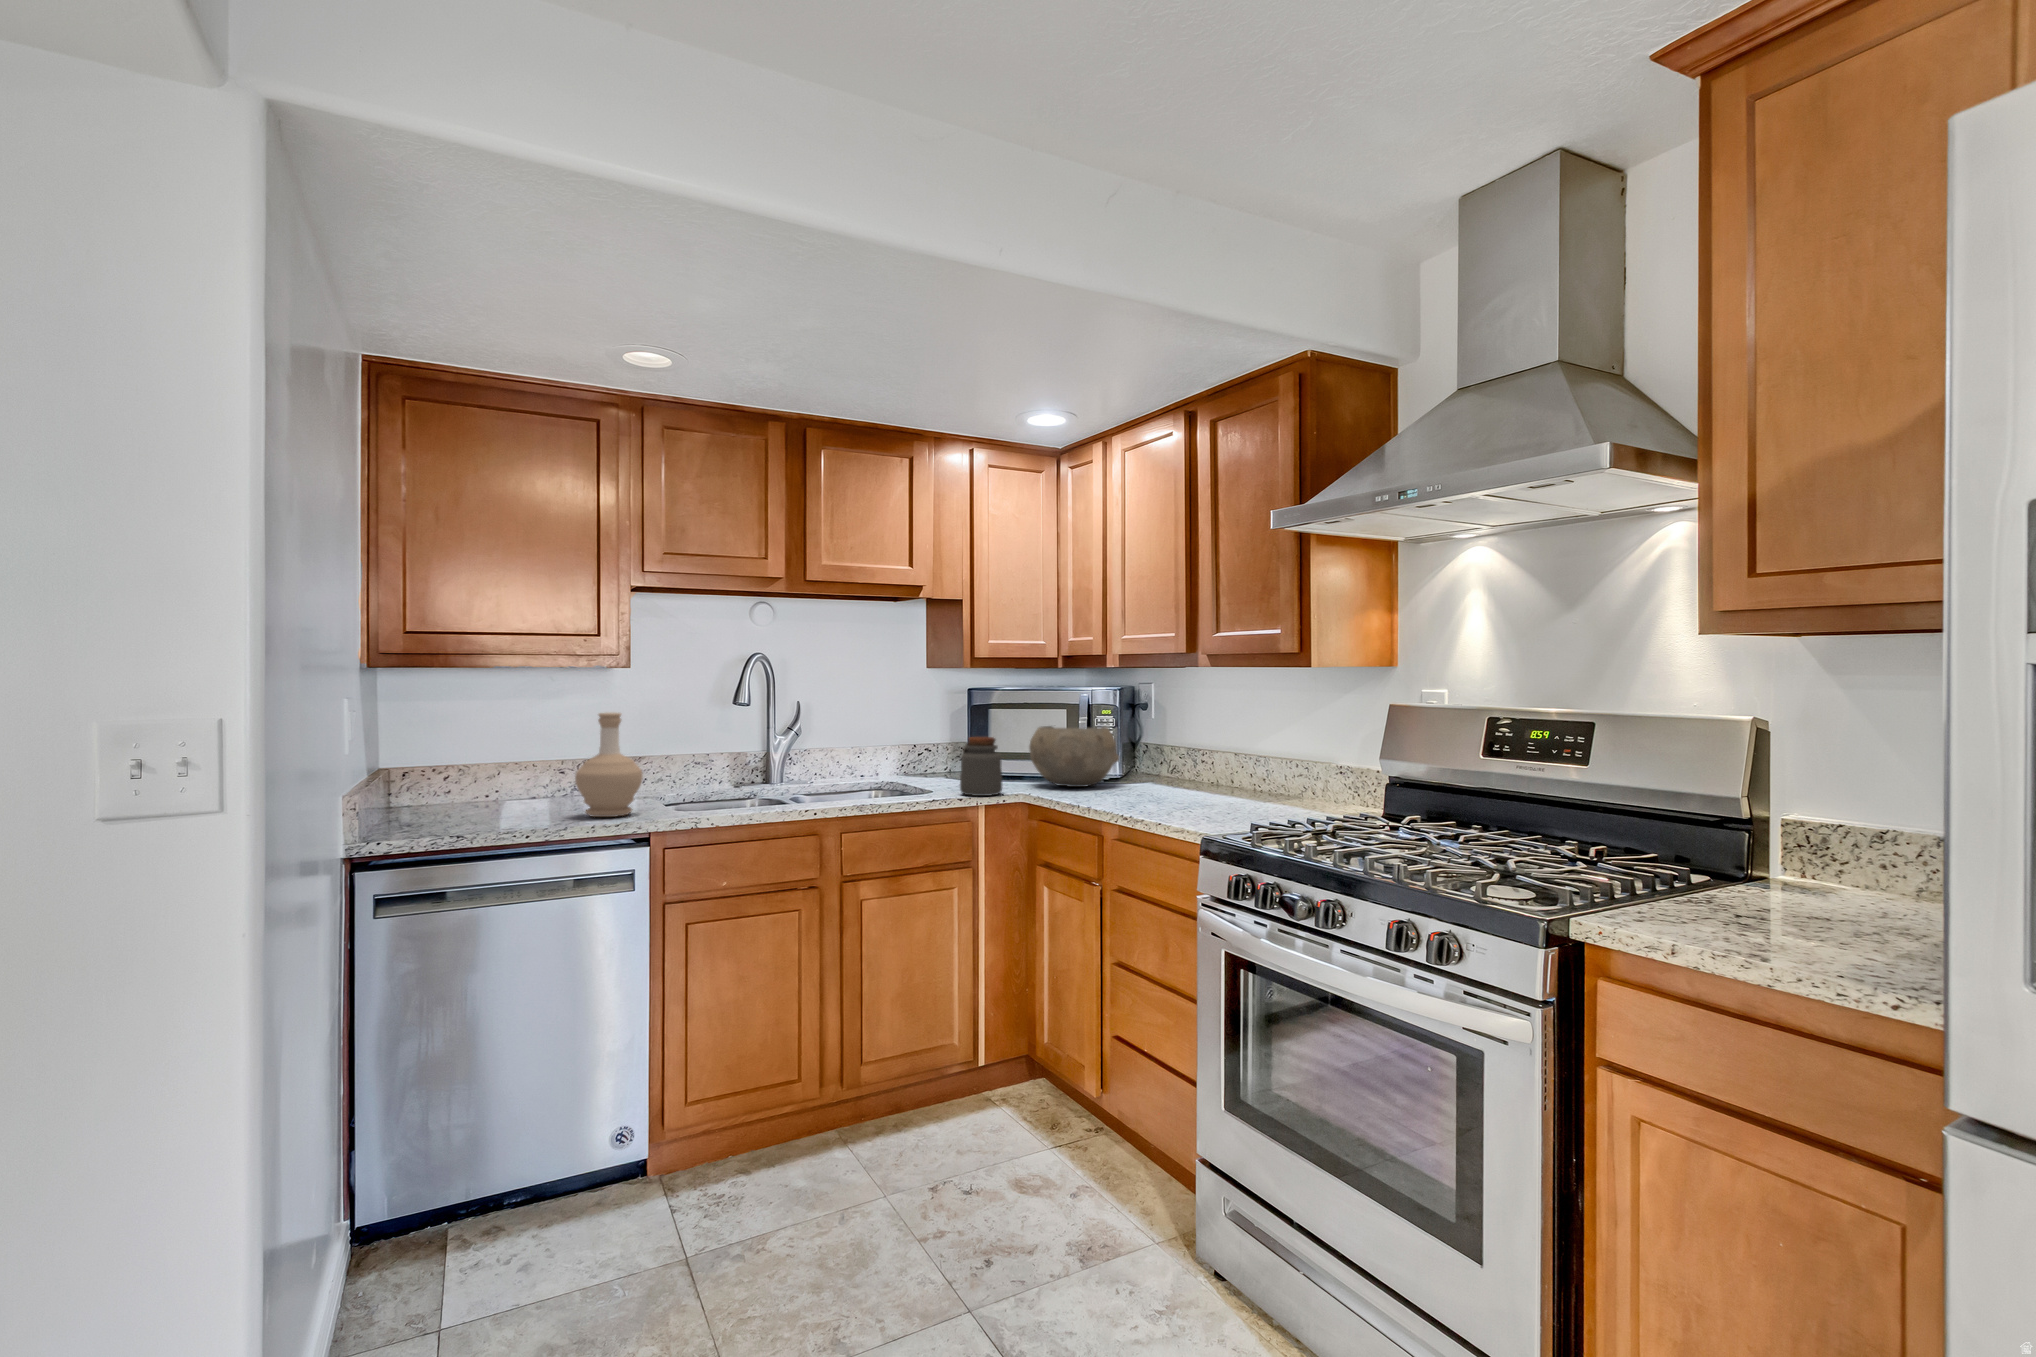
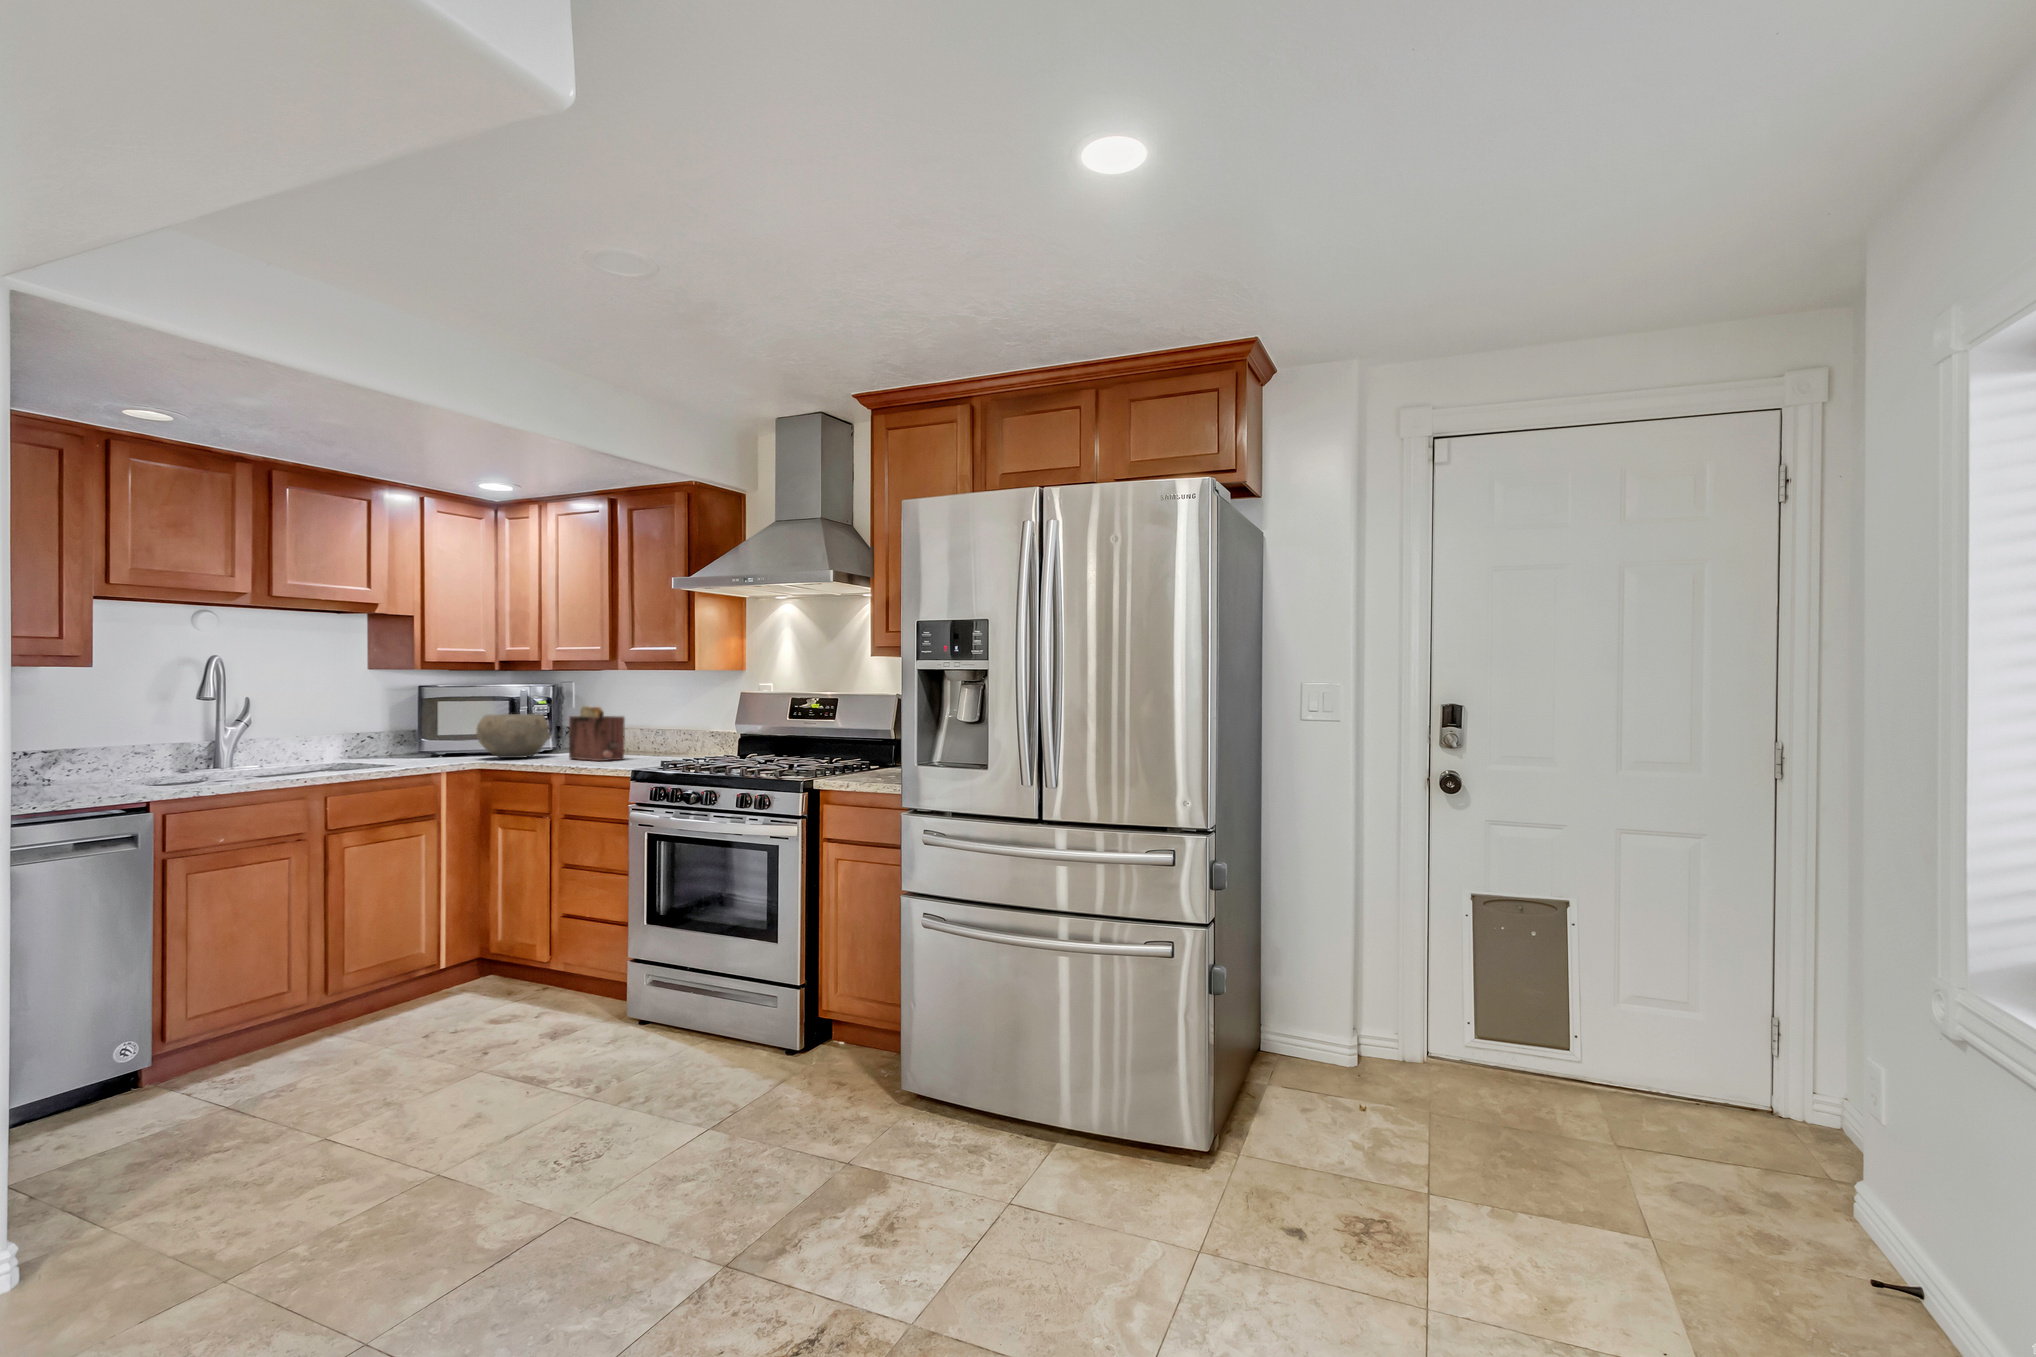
bottle: present [575,712,643,817] -> none [59,704,131,792]
toaster: none [1136,720,1209,804] -> present [569,706,625,761]
jar: present [960,737,1002,796] -> none [423,722,460,765]

